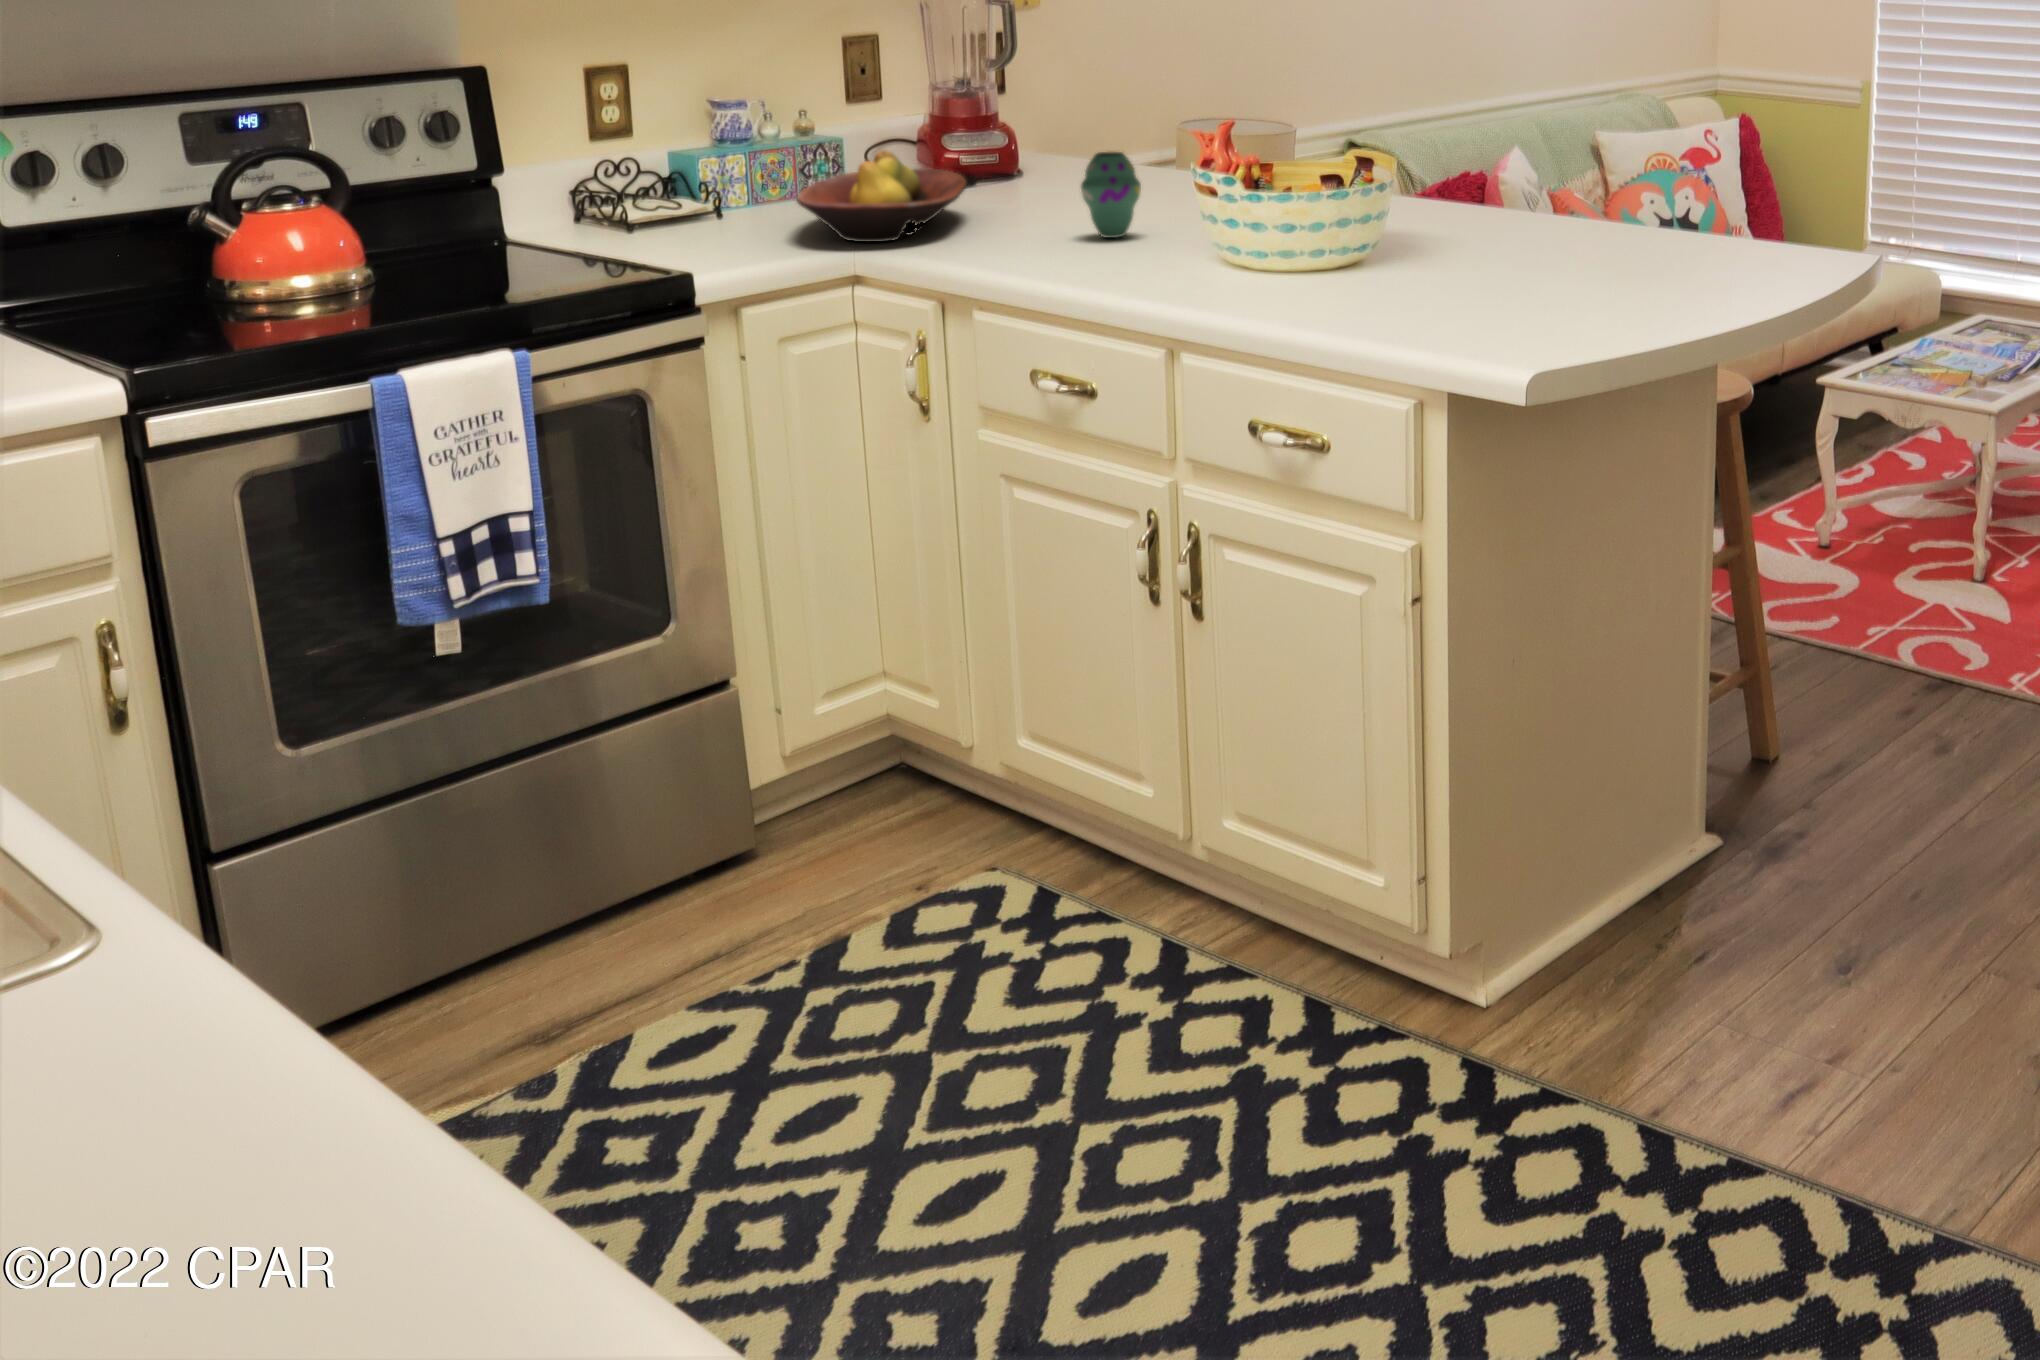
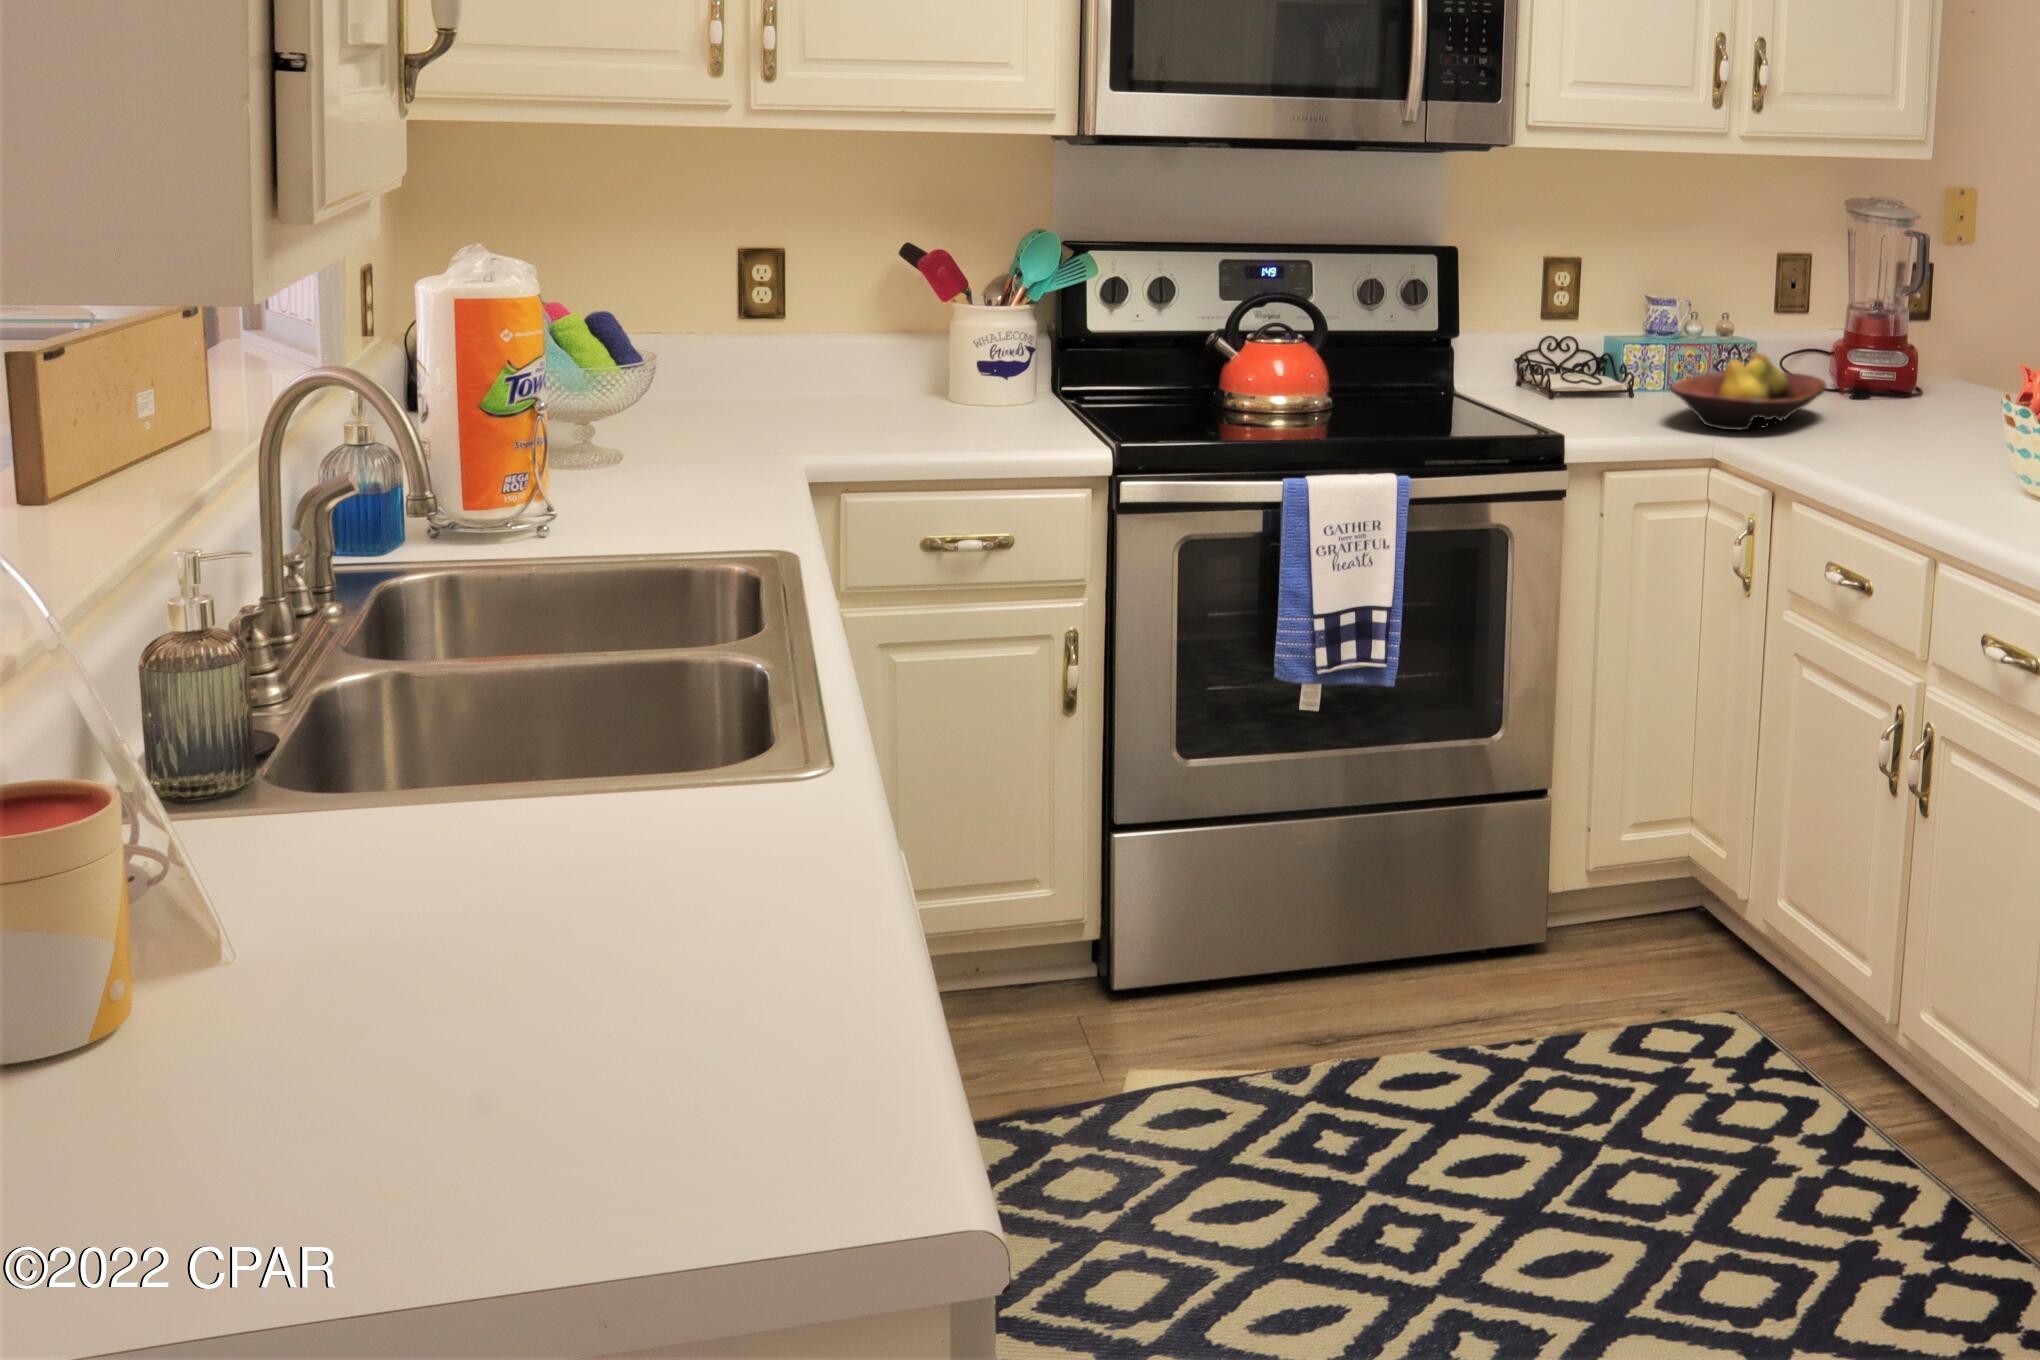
vase: present [1081,152,1141,238] -> none [1905,374,1960,453]

